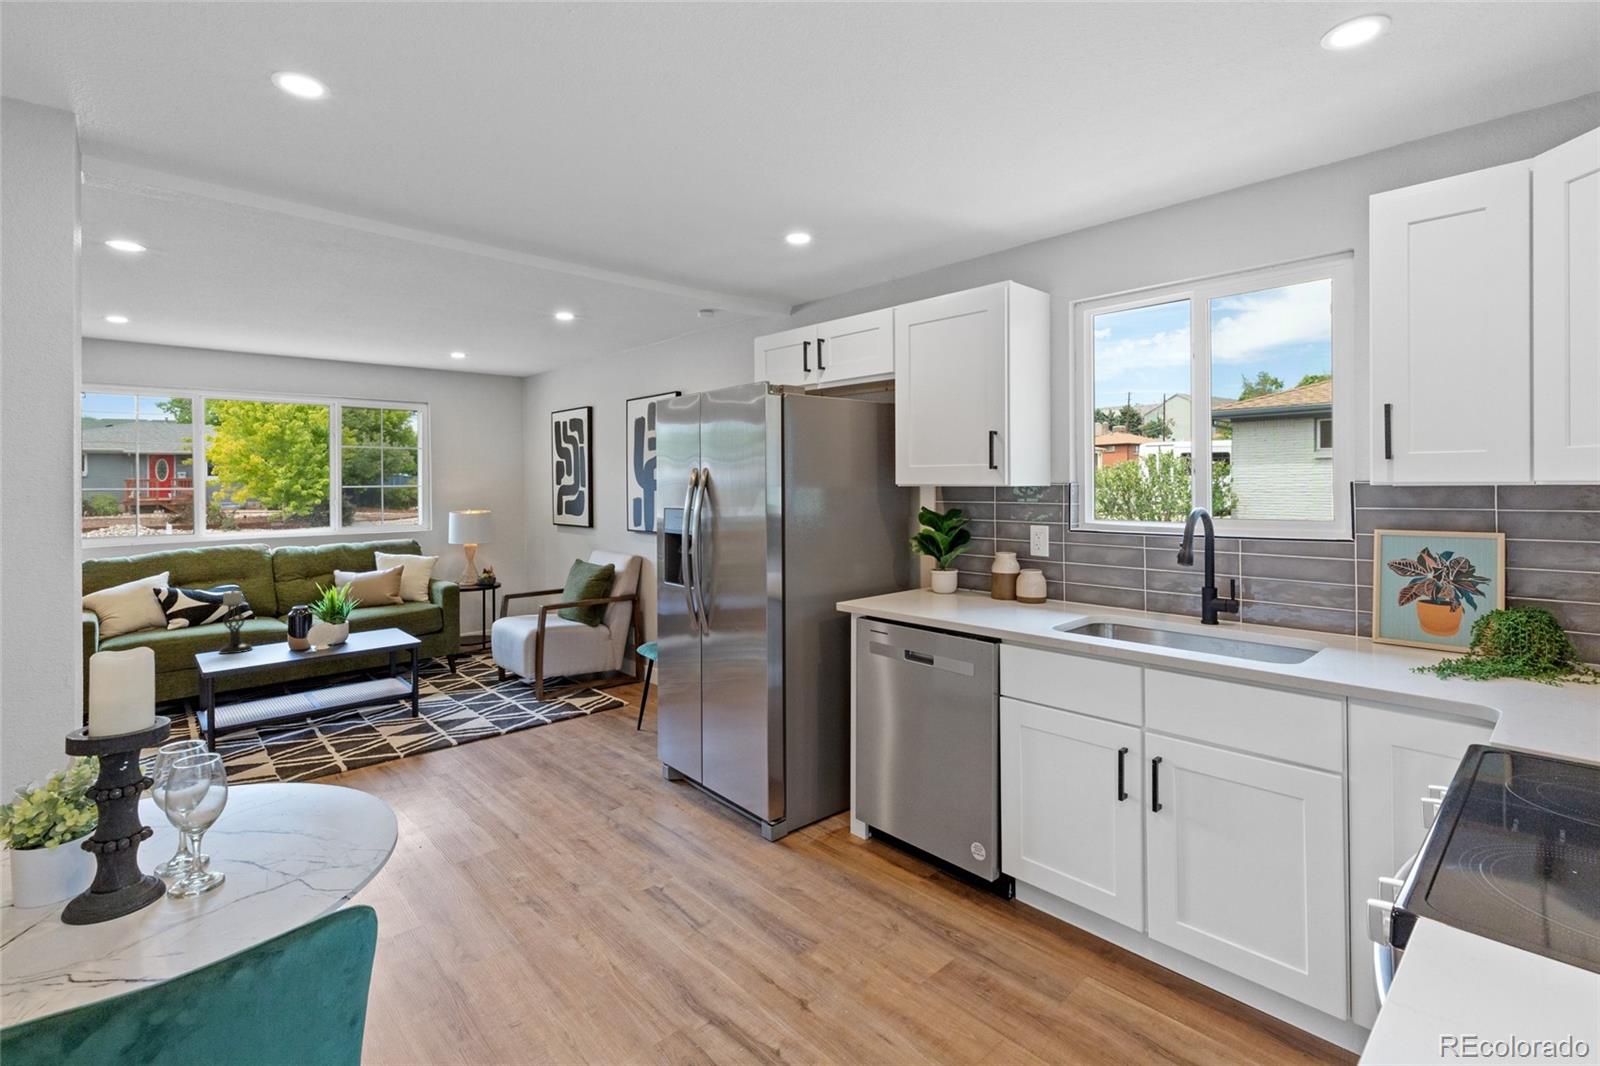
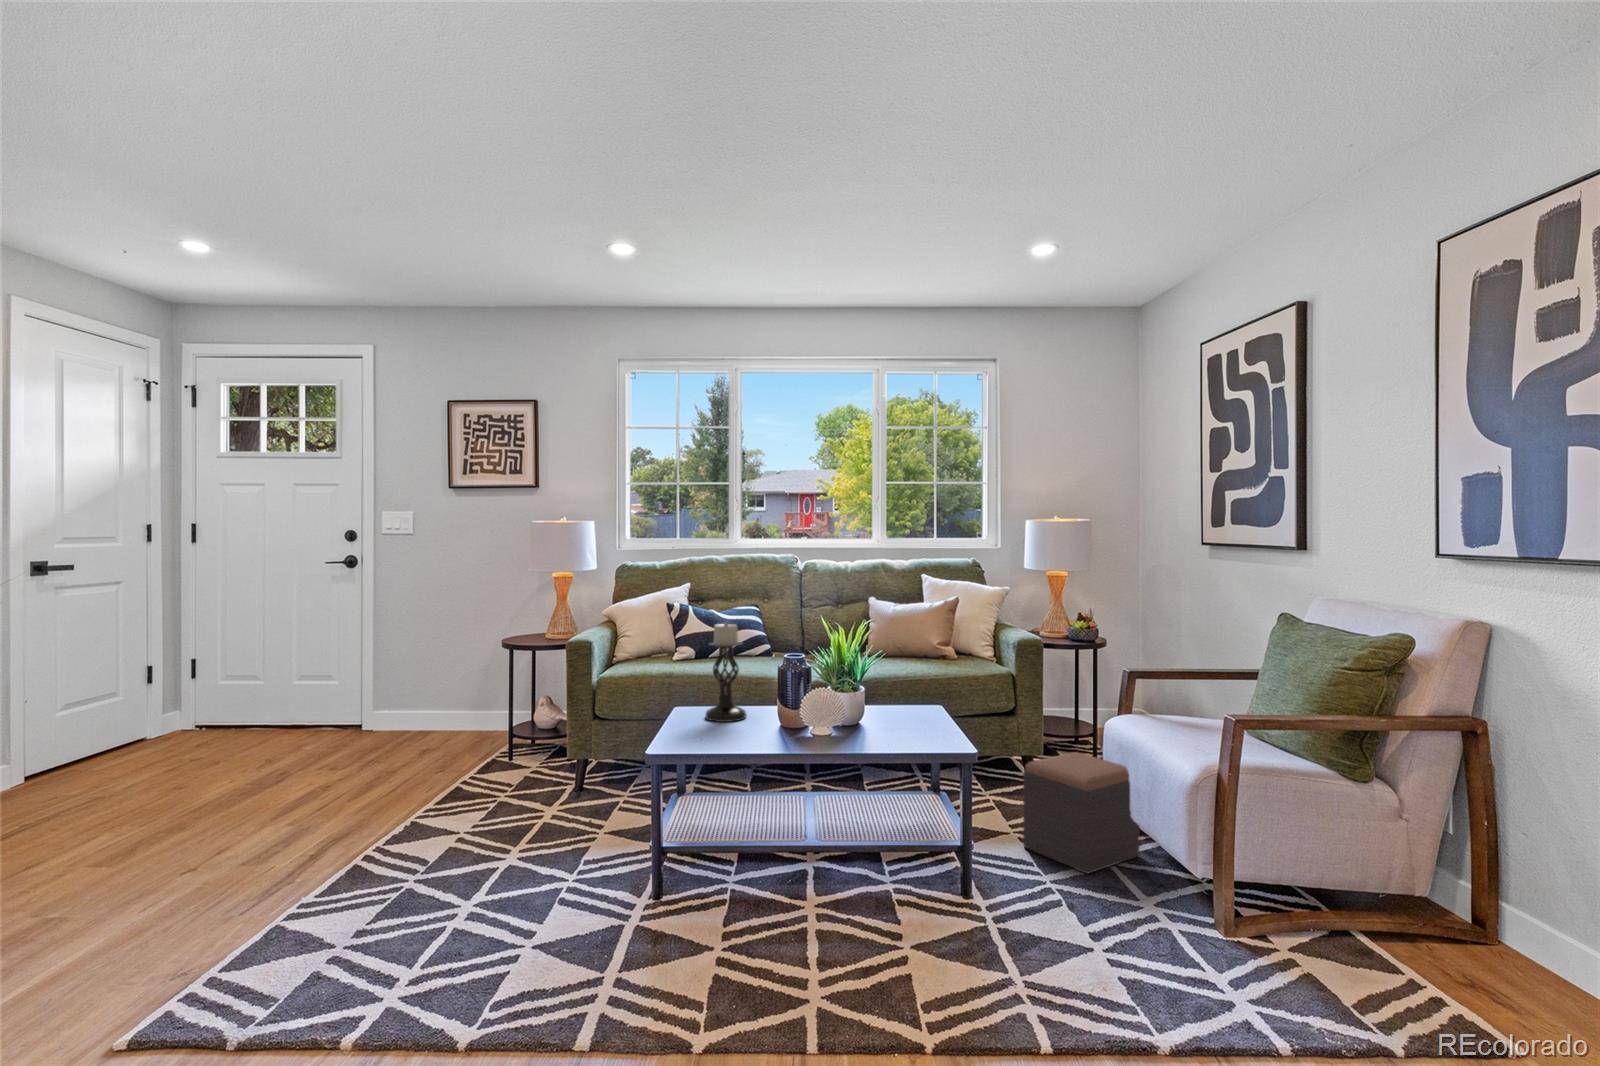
footstool: none [445,642,510,698] -> present [1023,752,1140,874]

